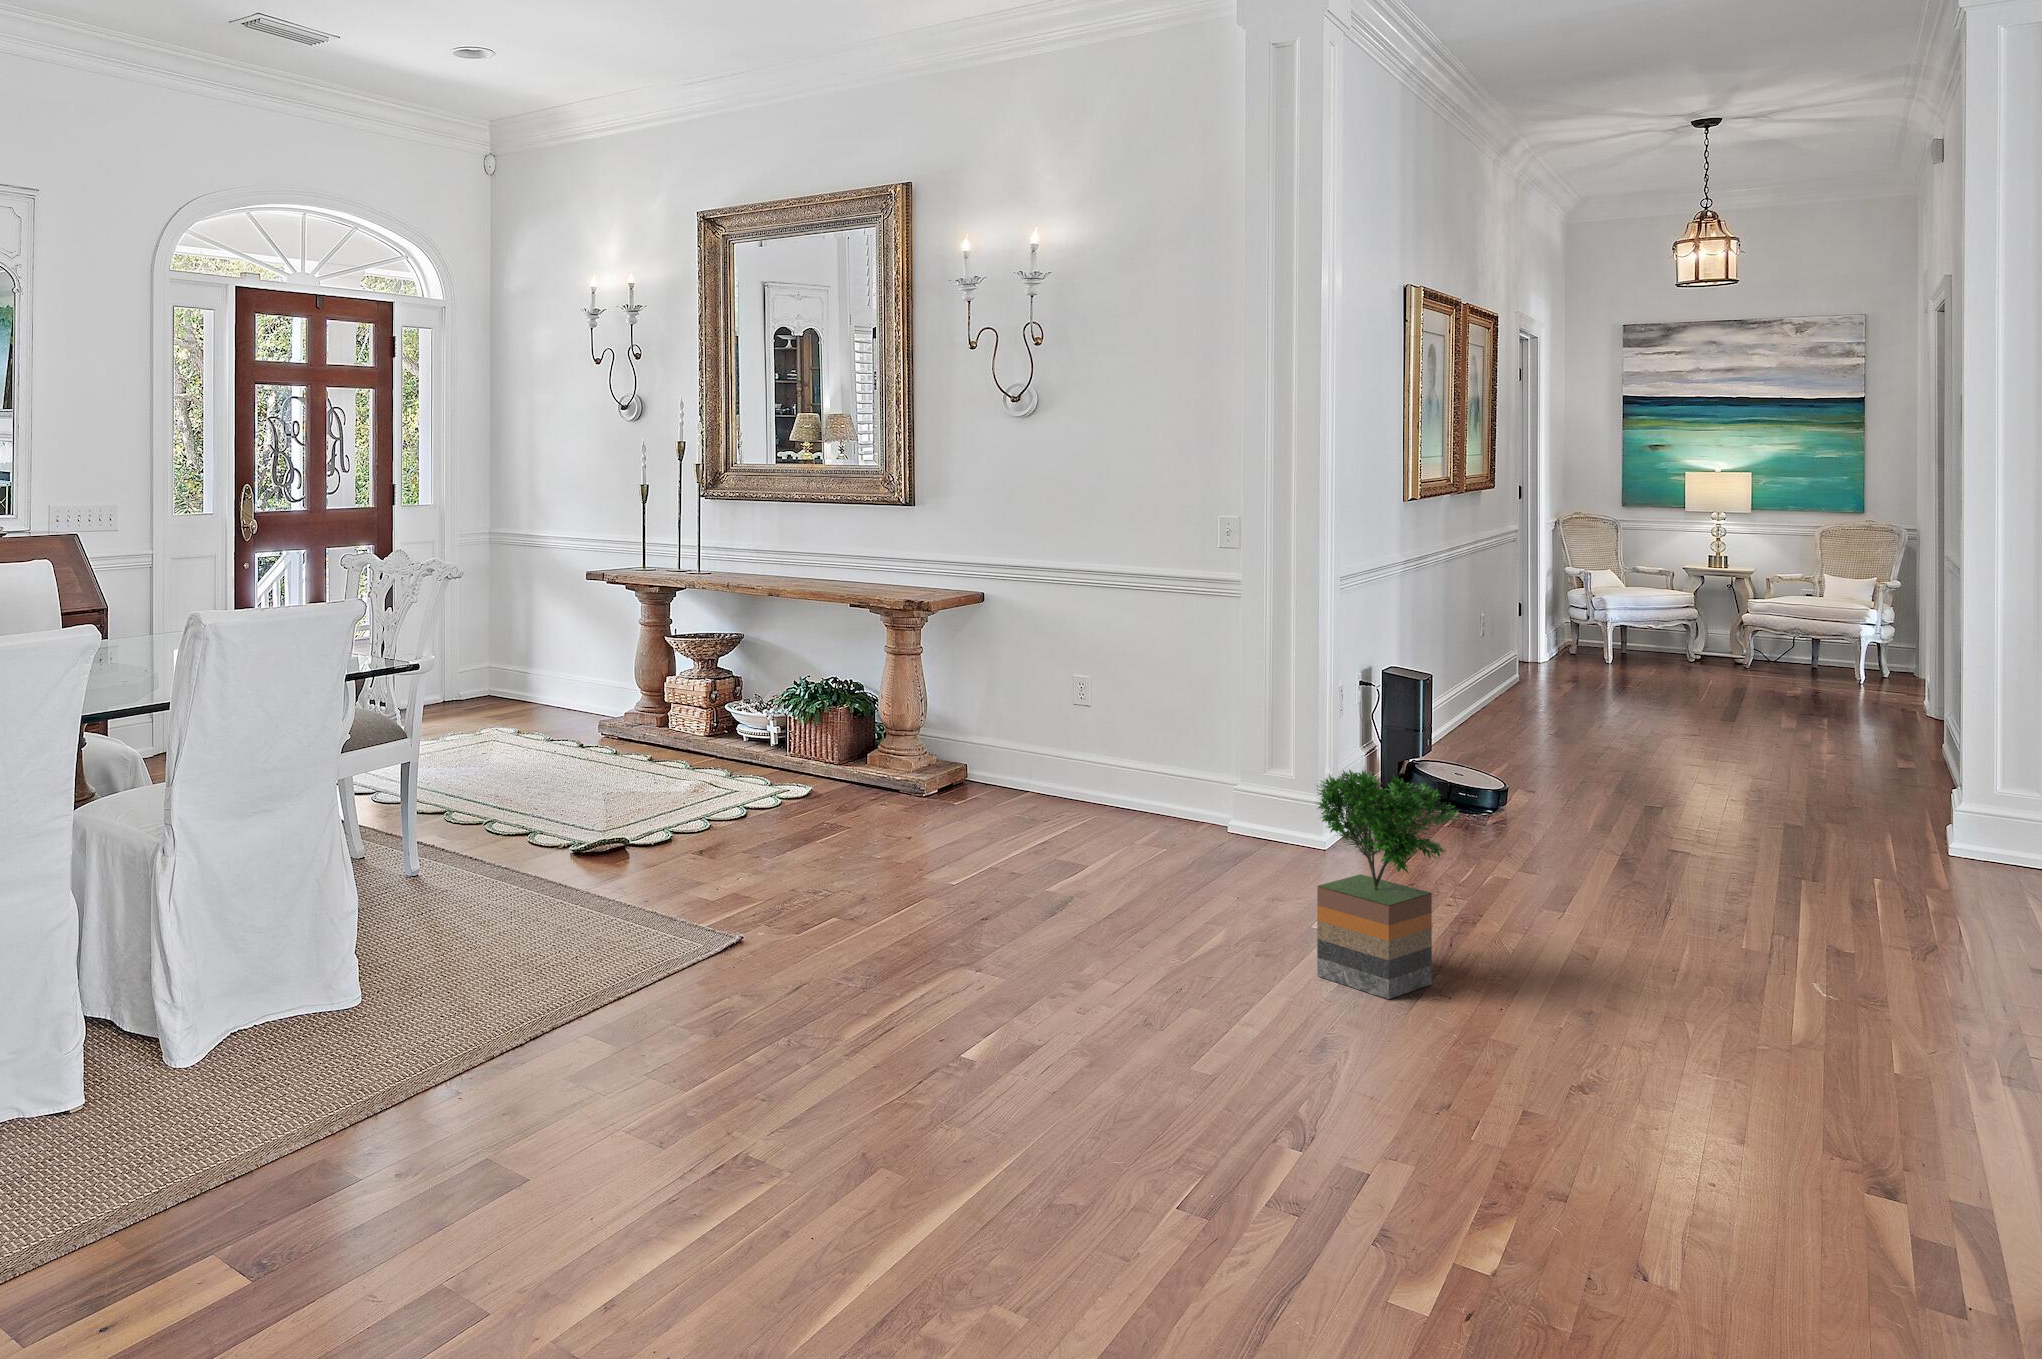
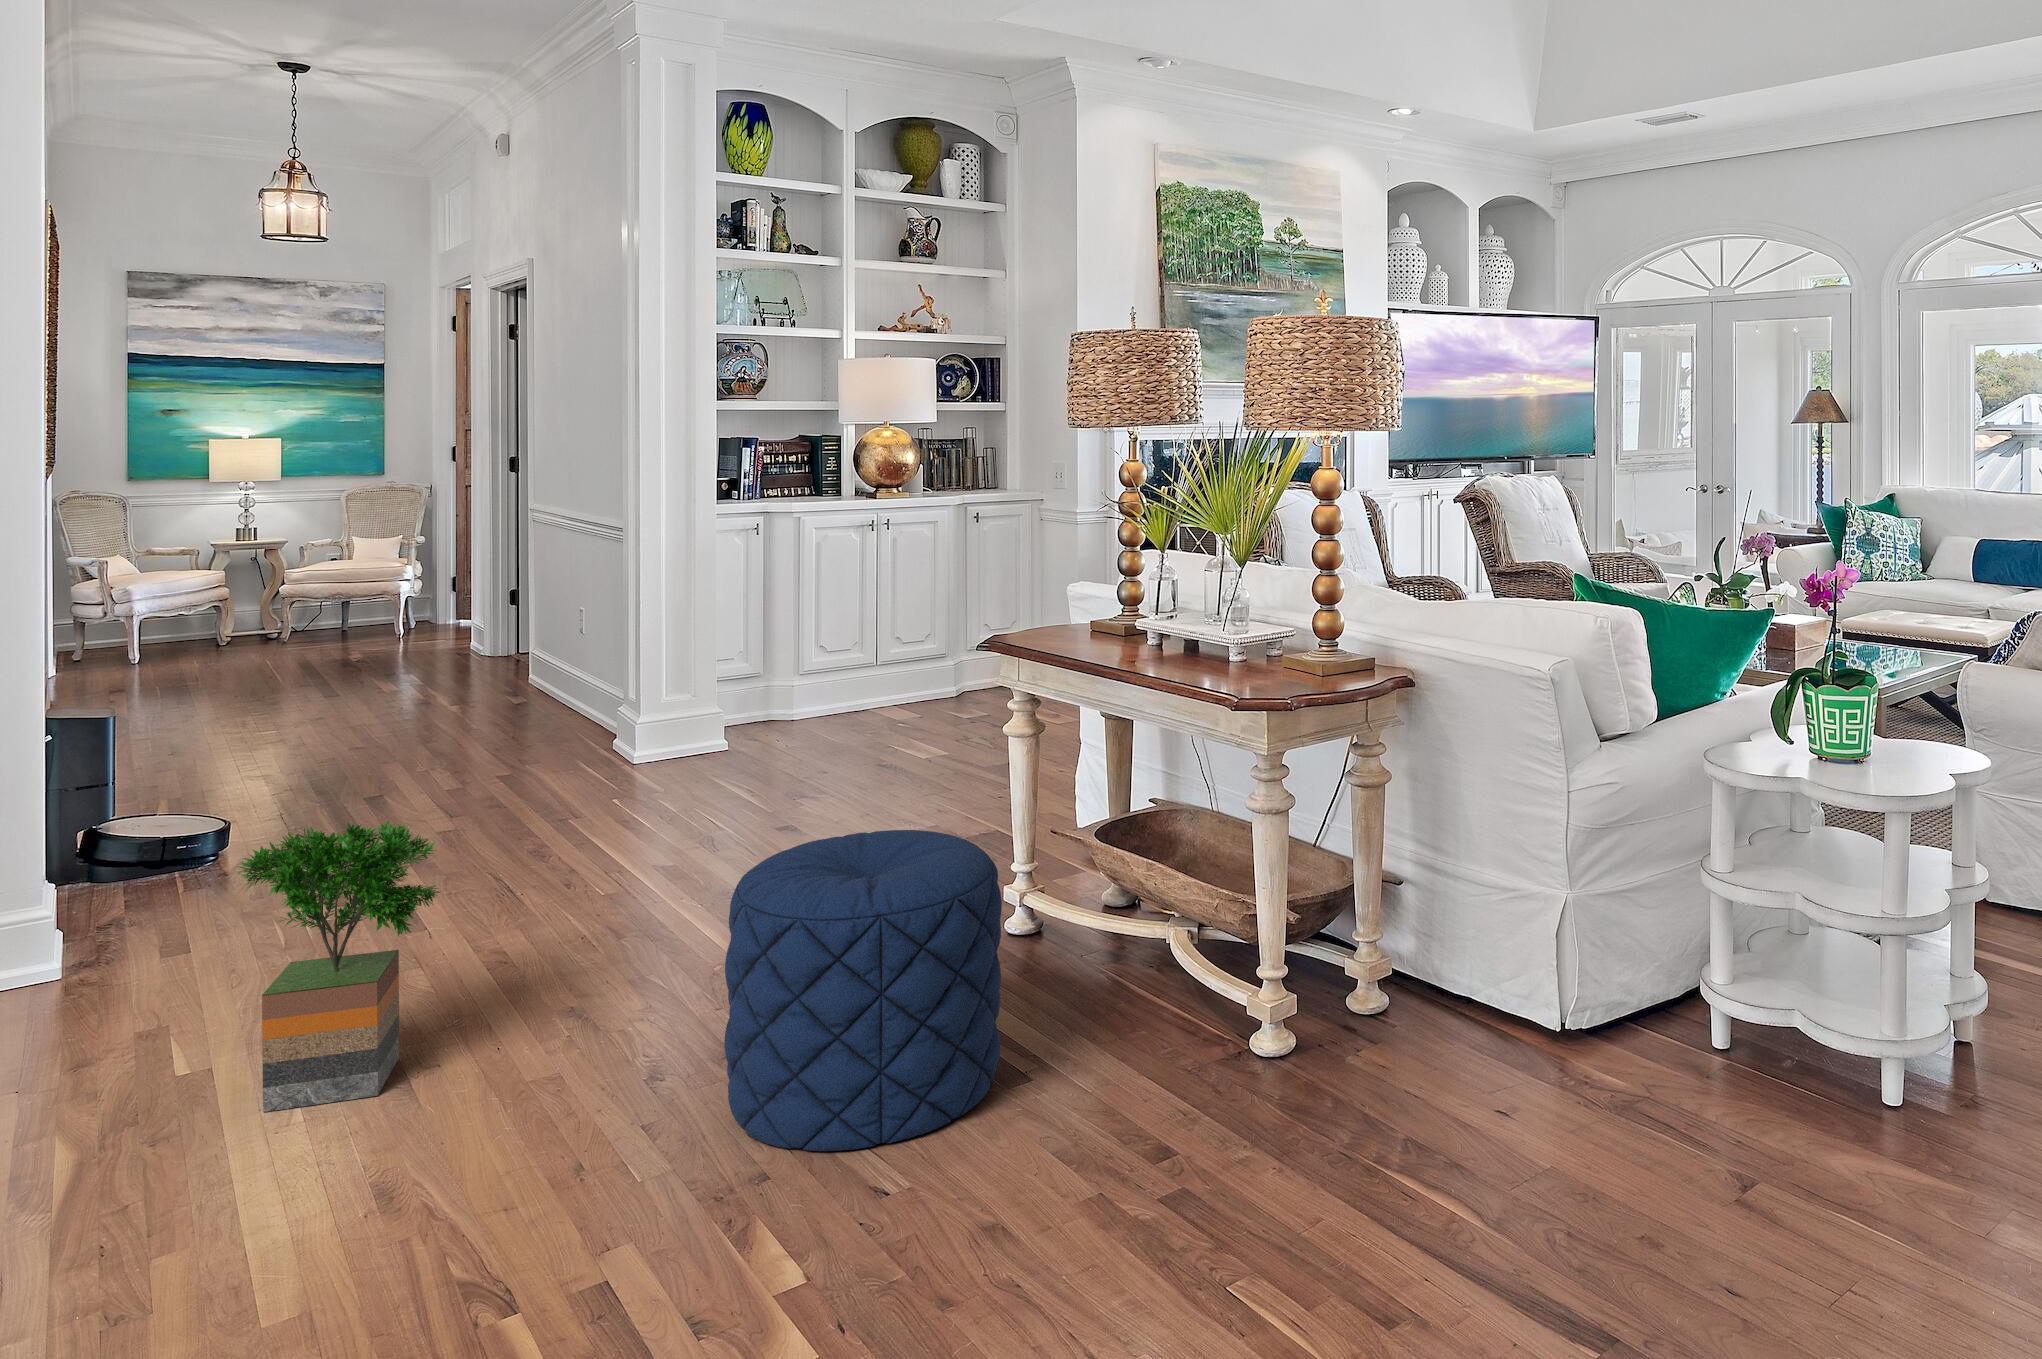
pouf: none [1588,902,1949,1268] -> present [724,830,1002,1151]

